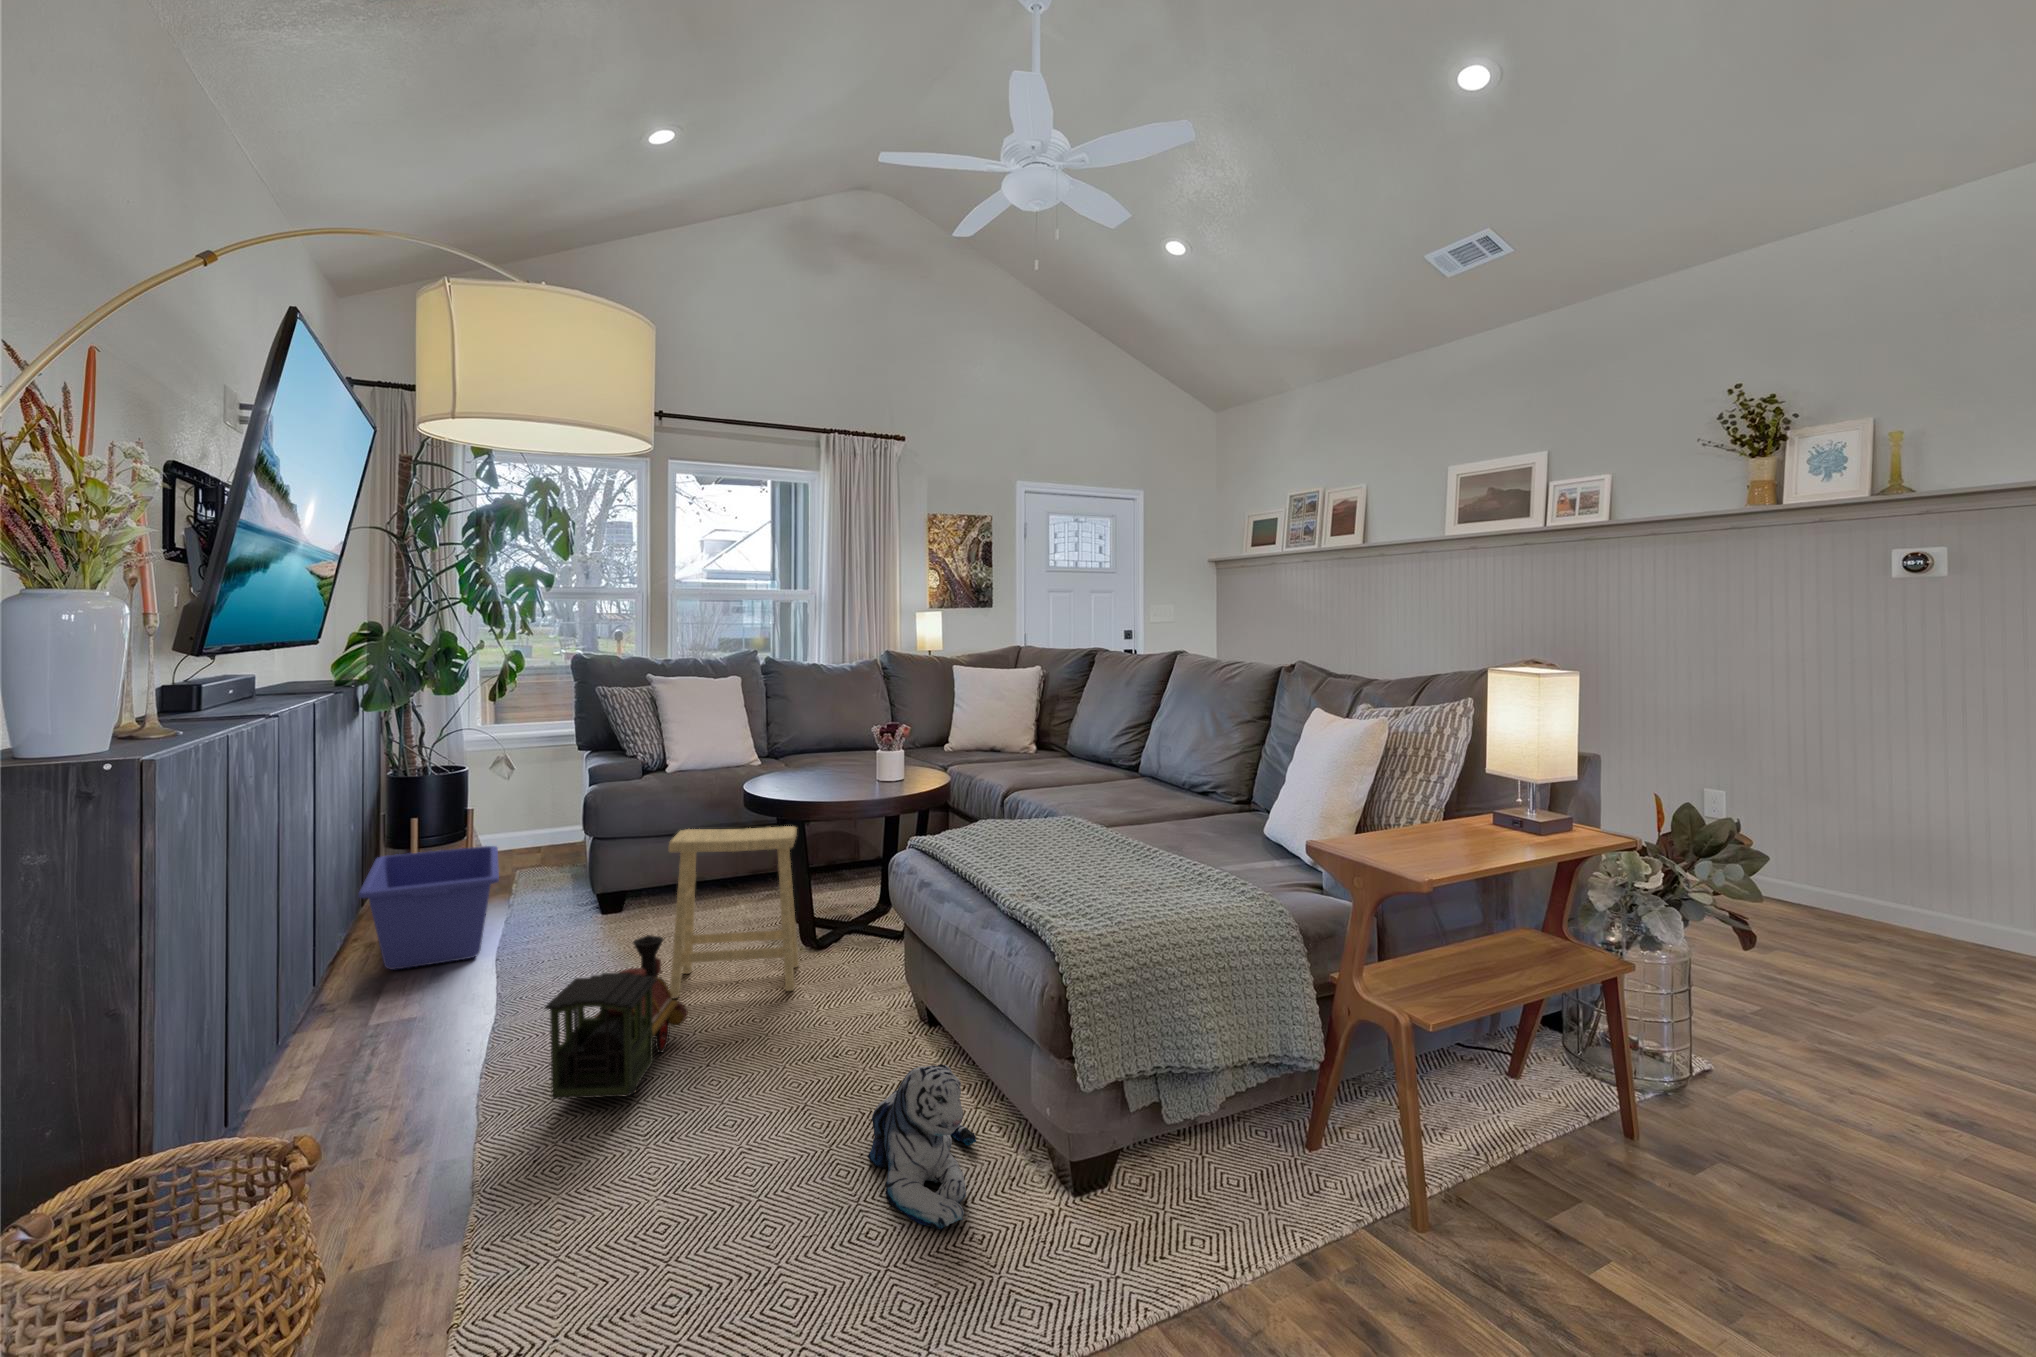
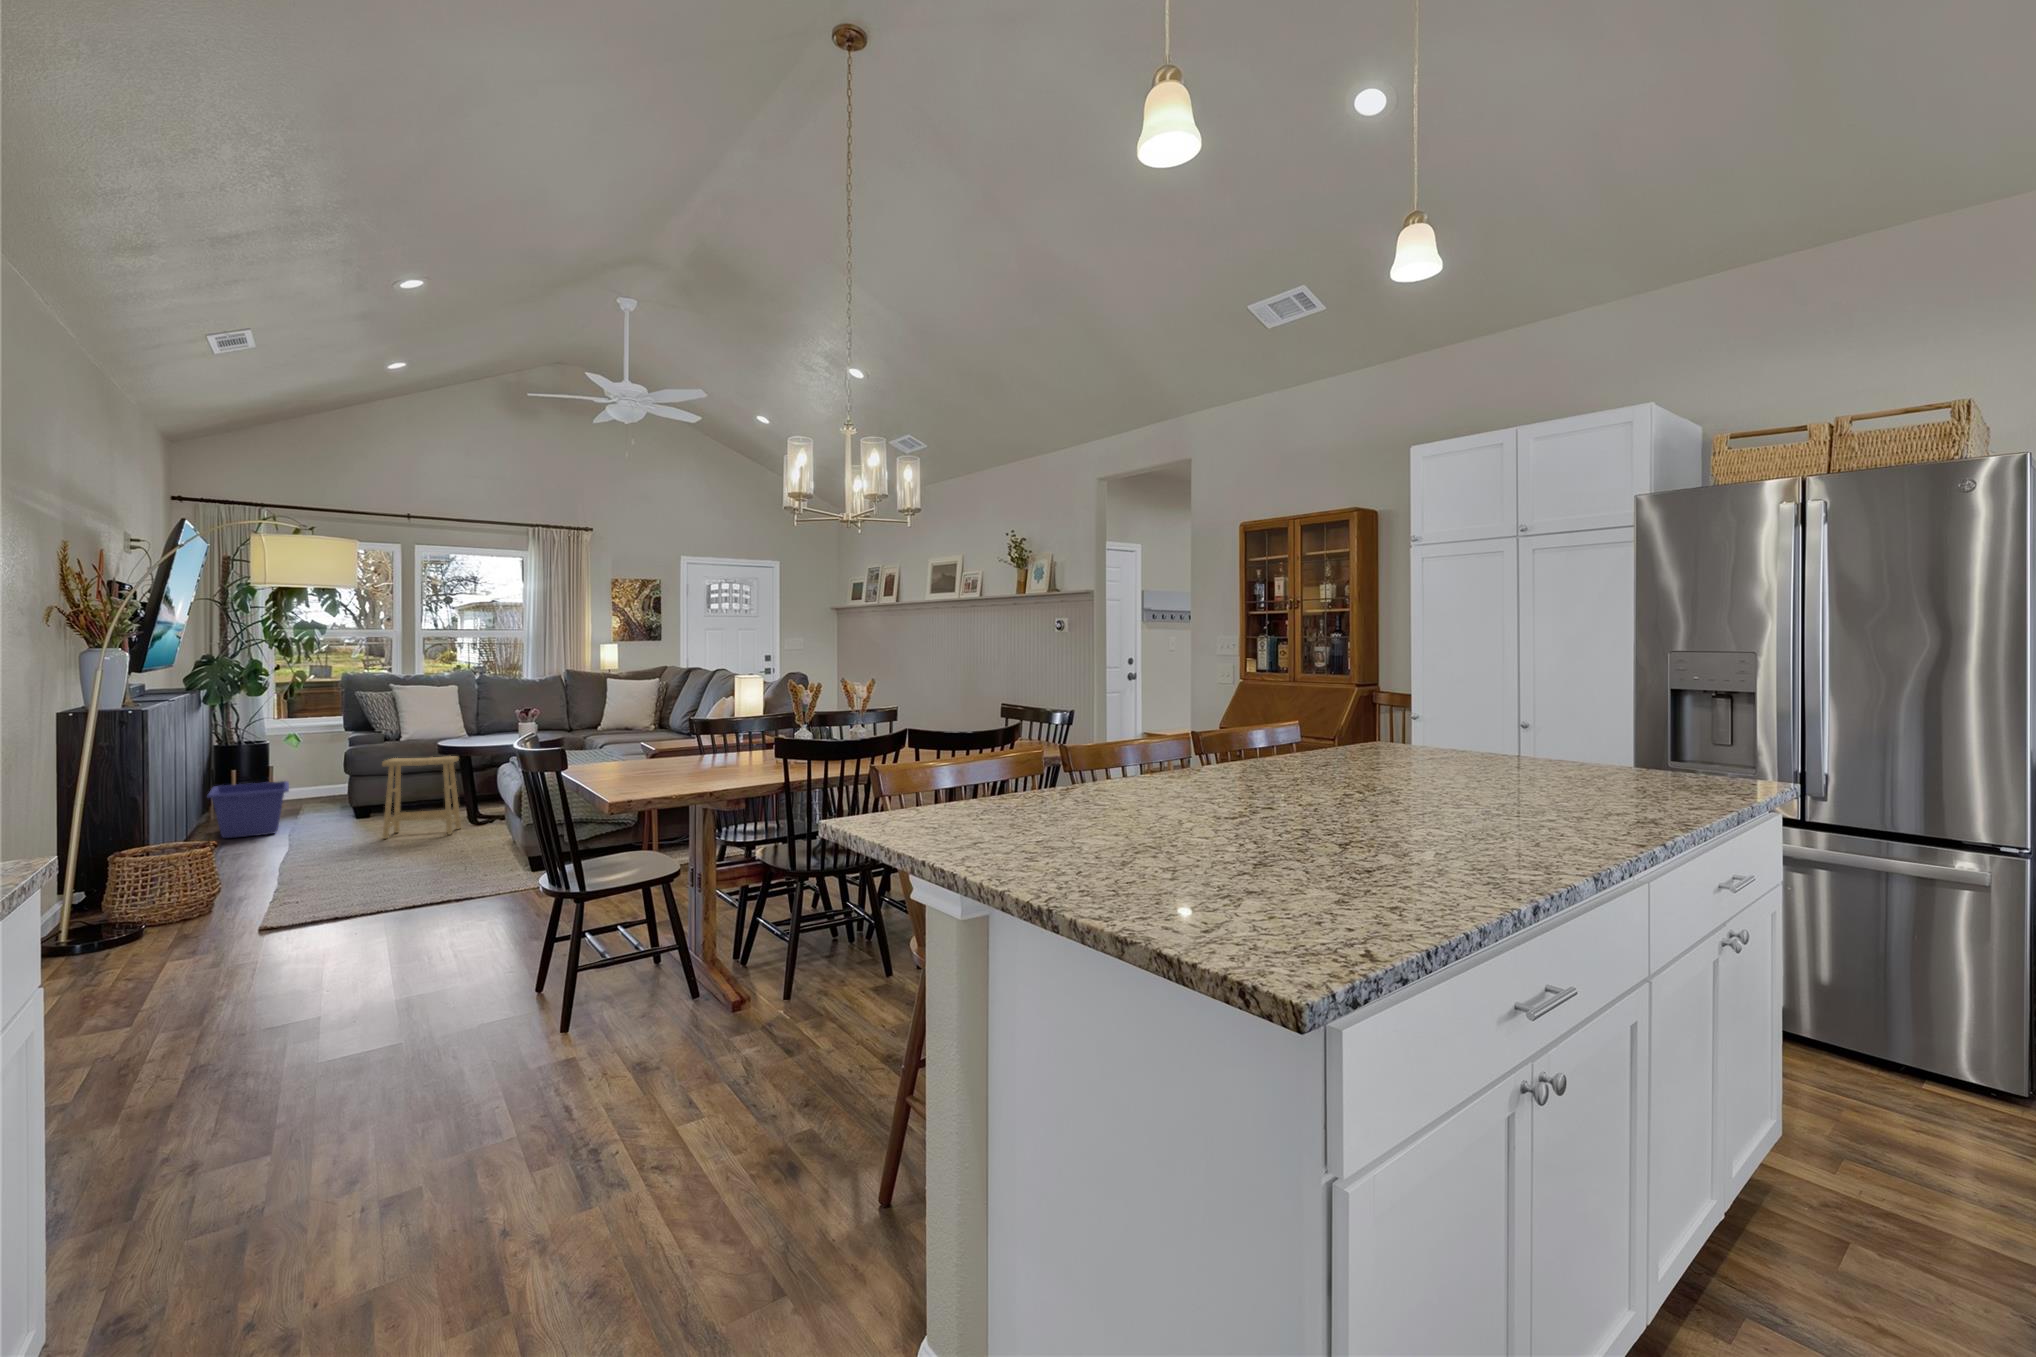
toy train: present [545,935,688,1099] -> none [308,799,387,860]
plush toy: present [867,1064,976,1229] -> none [448,822,499,872]

